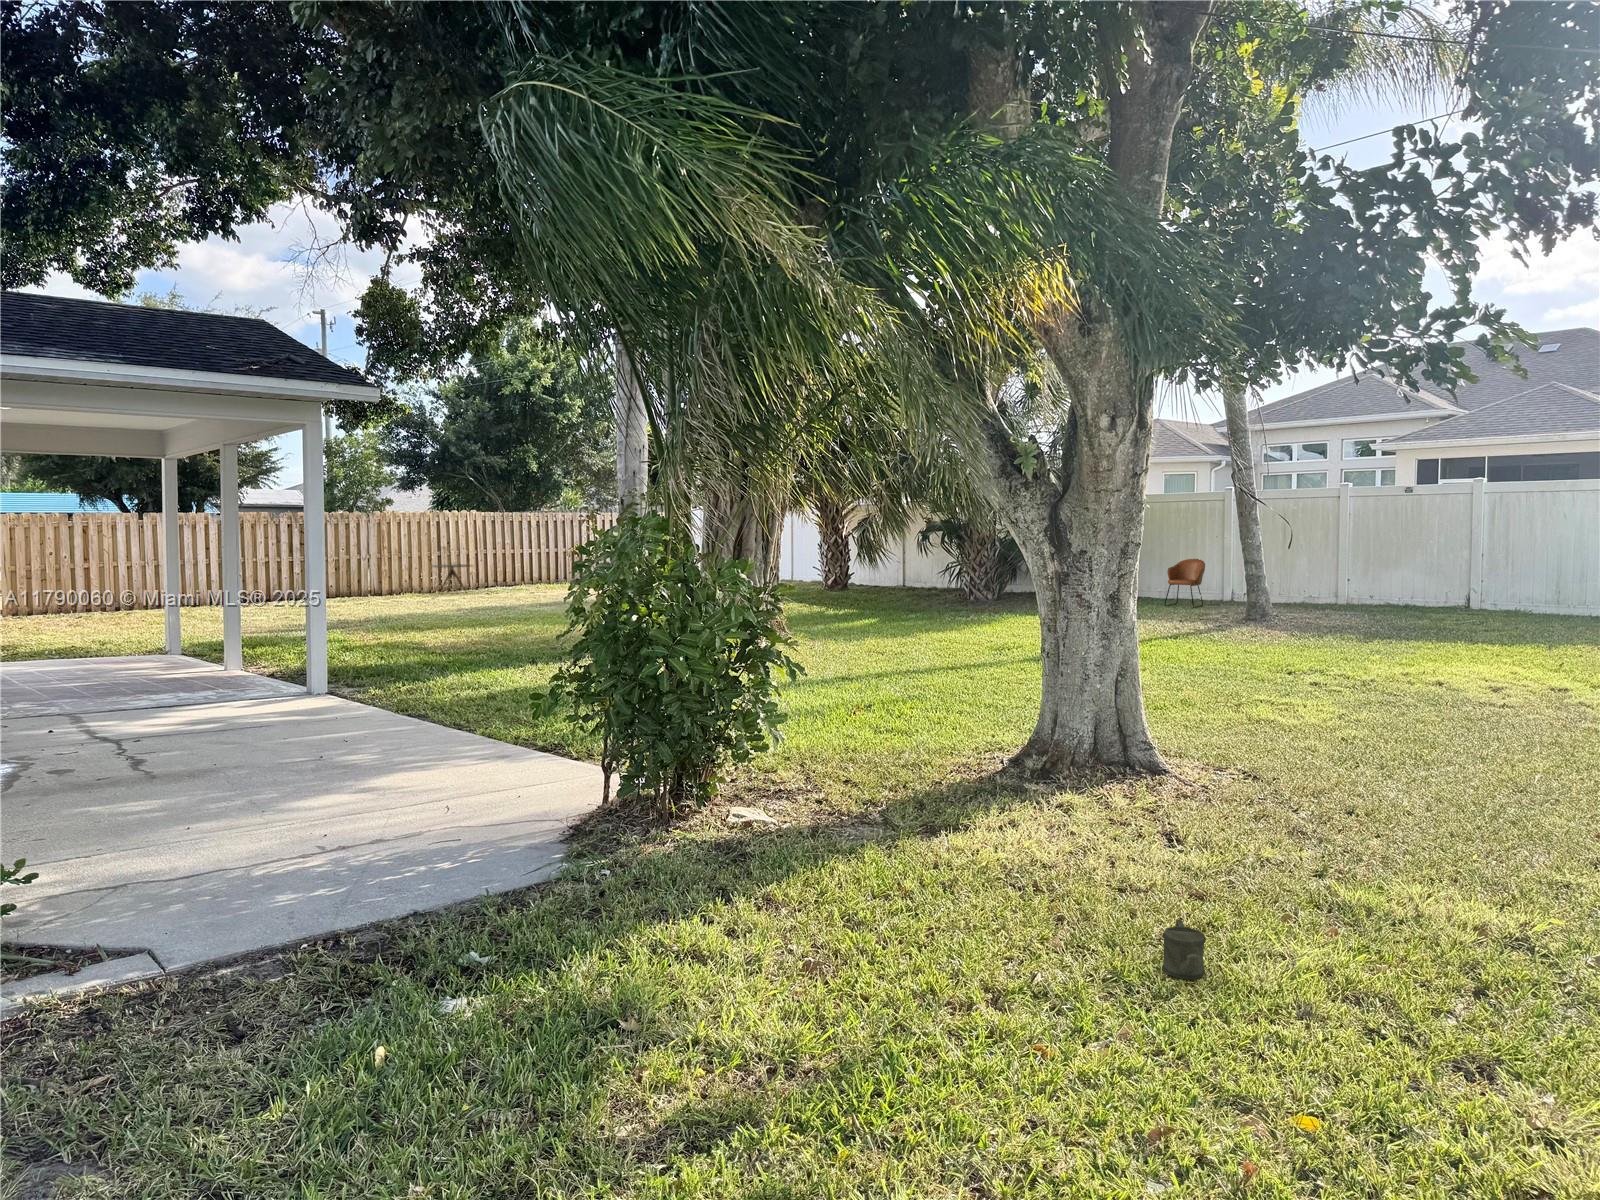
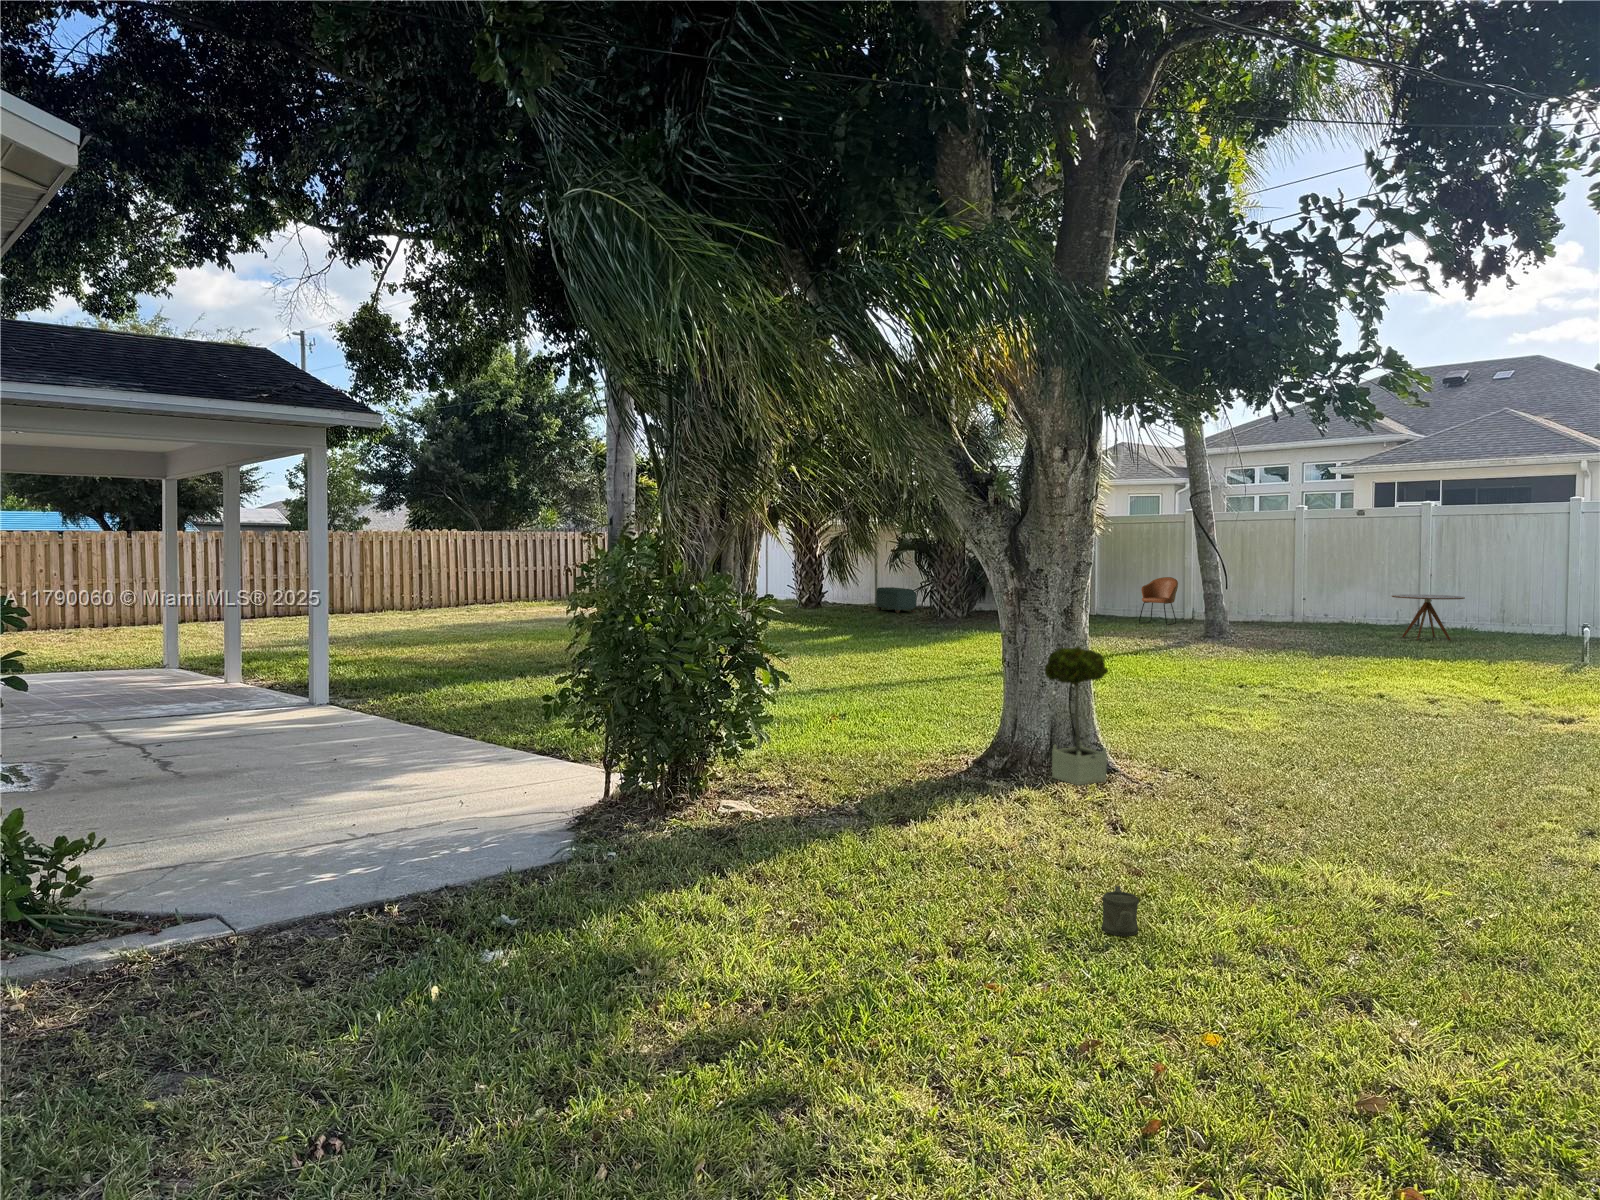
round table: present [432,565,471,593] -> present [1392,594,1465,641]
bench: none [896,569,937,595] -> present [876,587,916,613]
potted tree: none [1081,636,1152,788] -> present [1044,646,1108,785]

